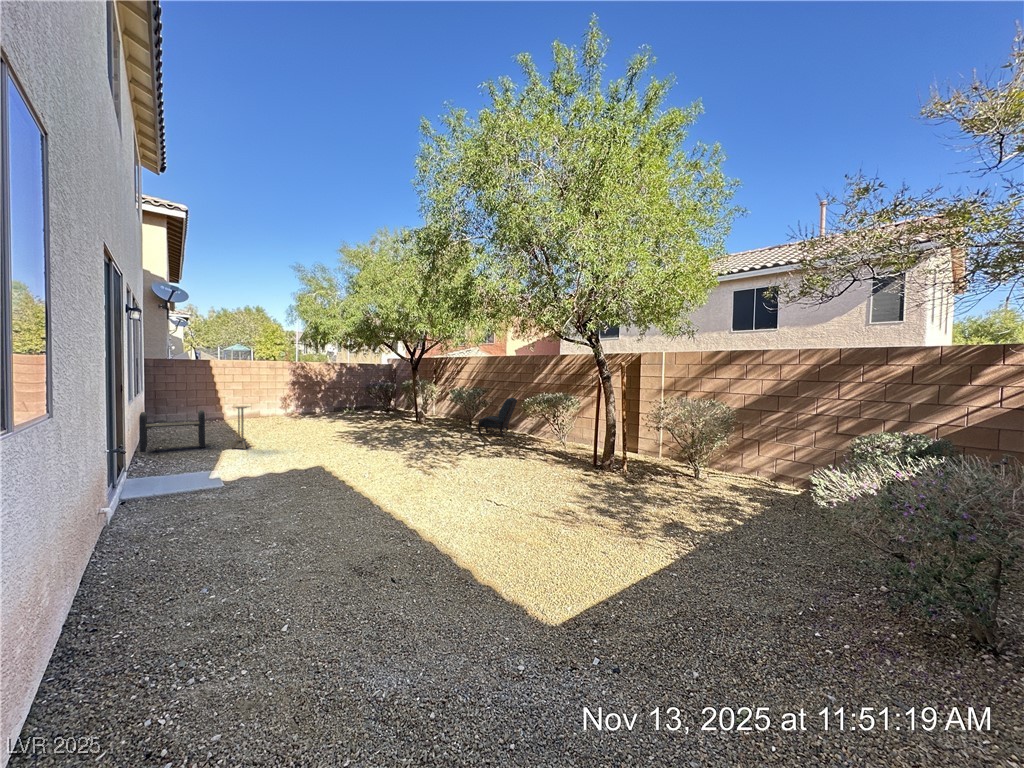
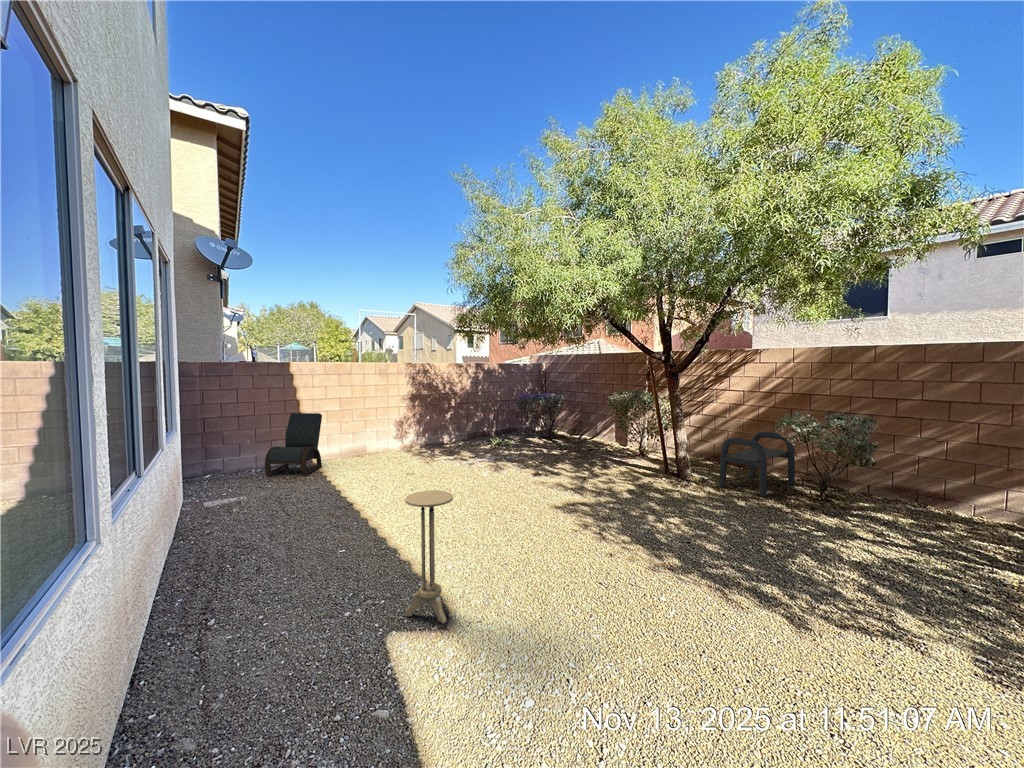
lounge chair: present [478,398,517,437] -> present [265,413,322,476]
bench: present [139,410,205,452] -> present [719,432,795,497]

